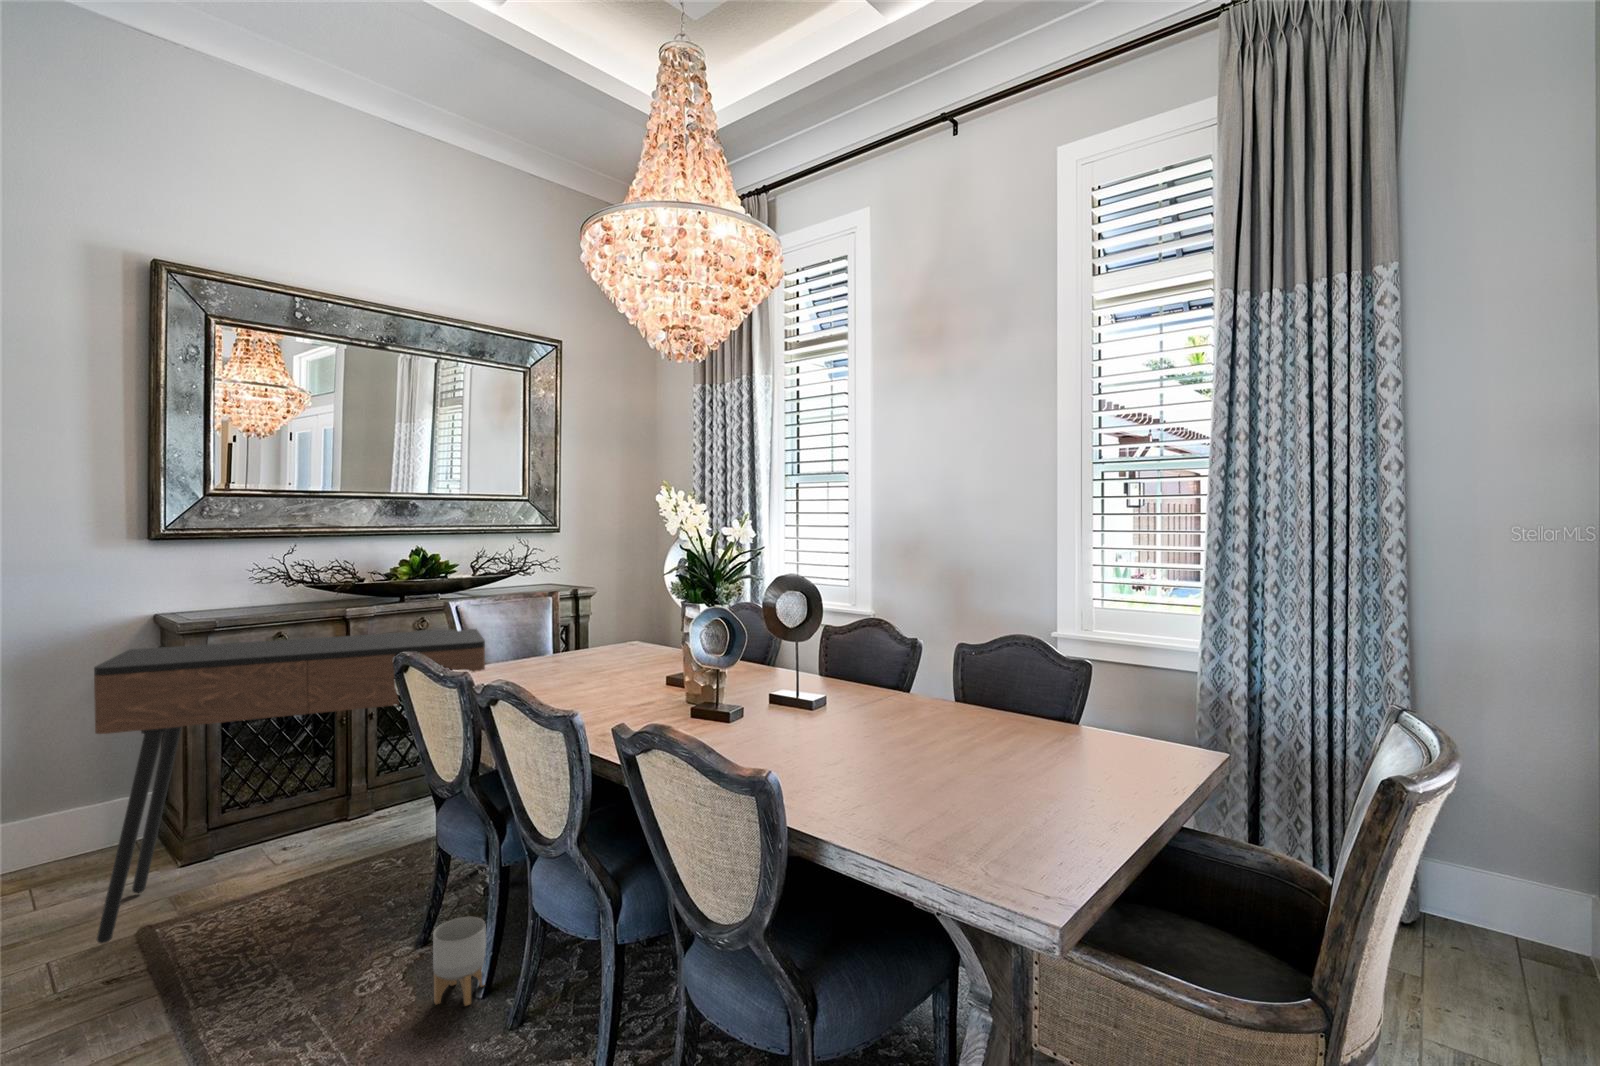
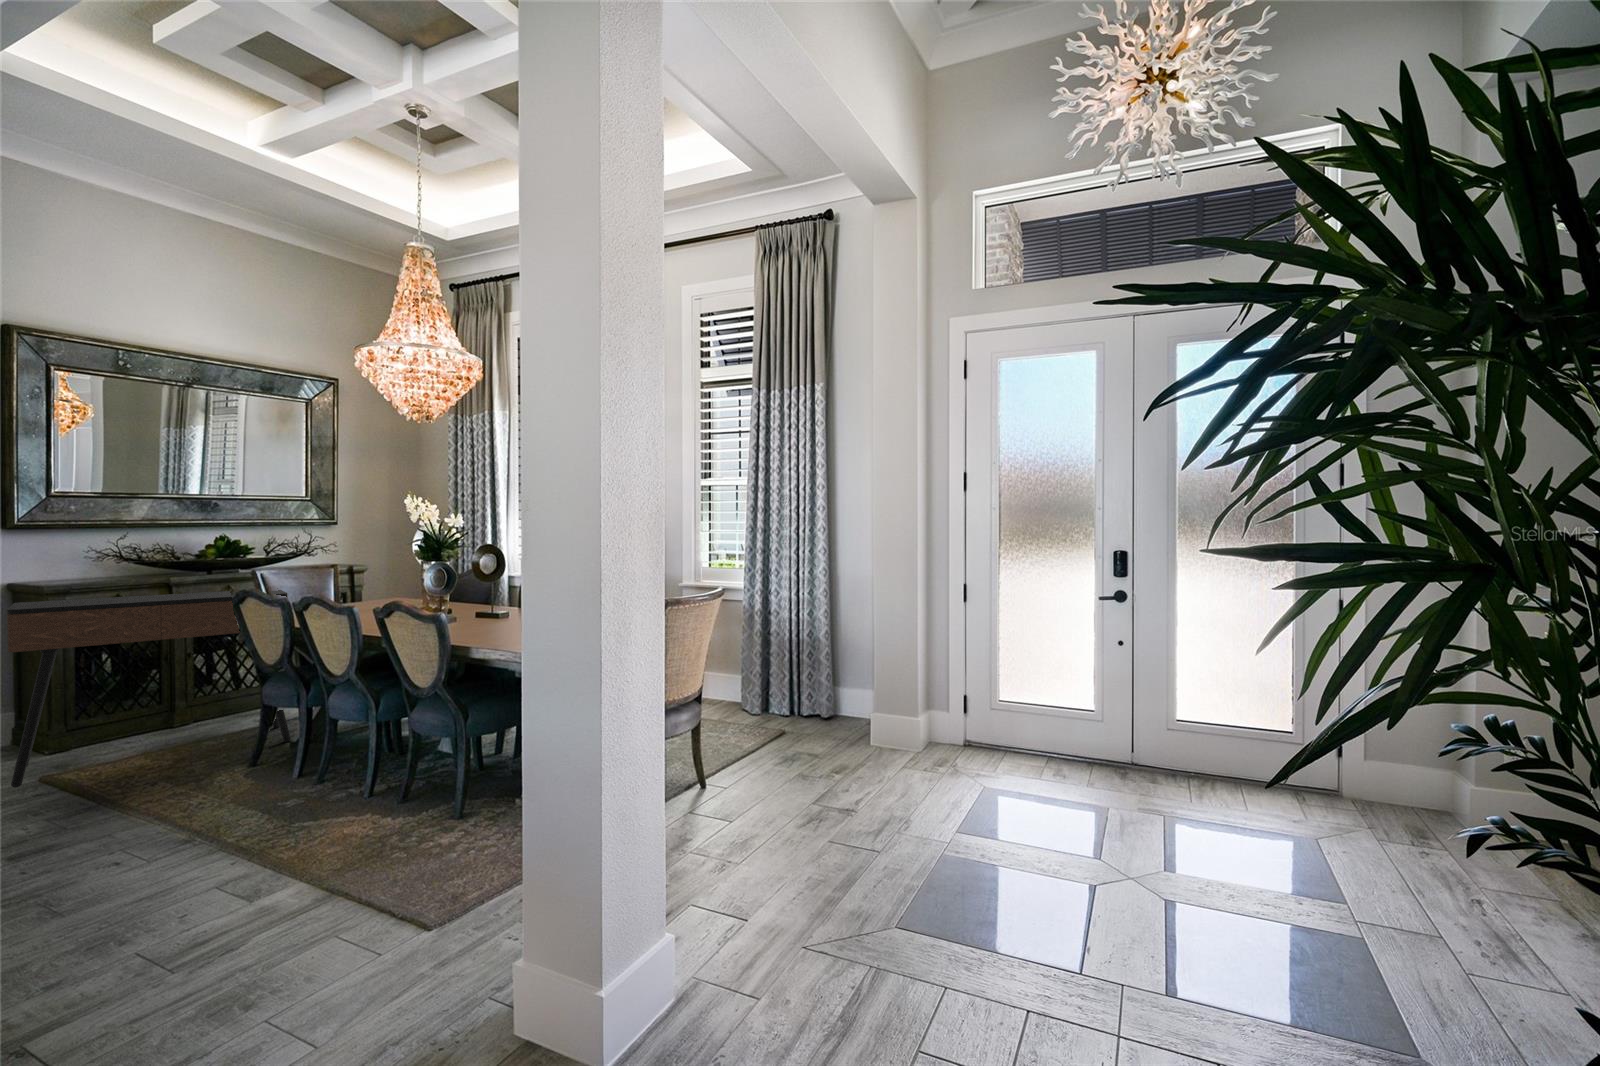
planter: present [433,917,486,1006] -> none [266,742,299,788]

